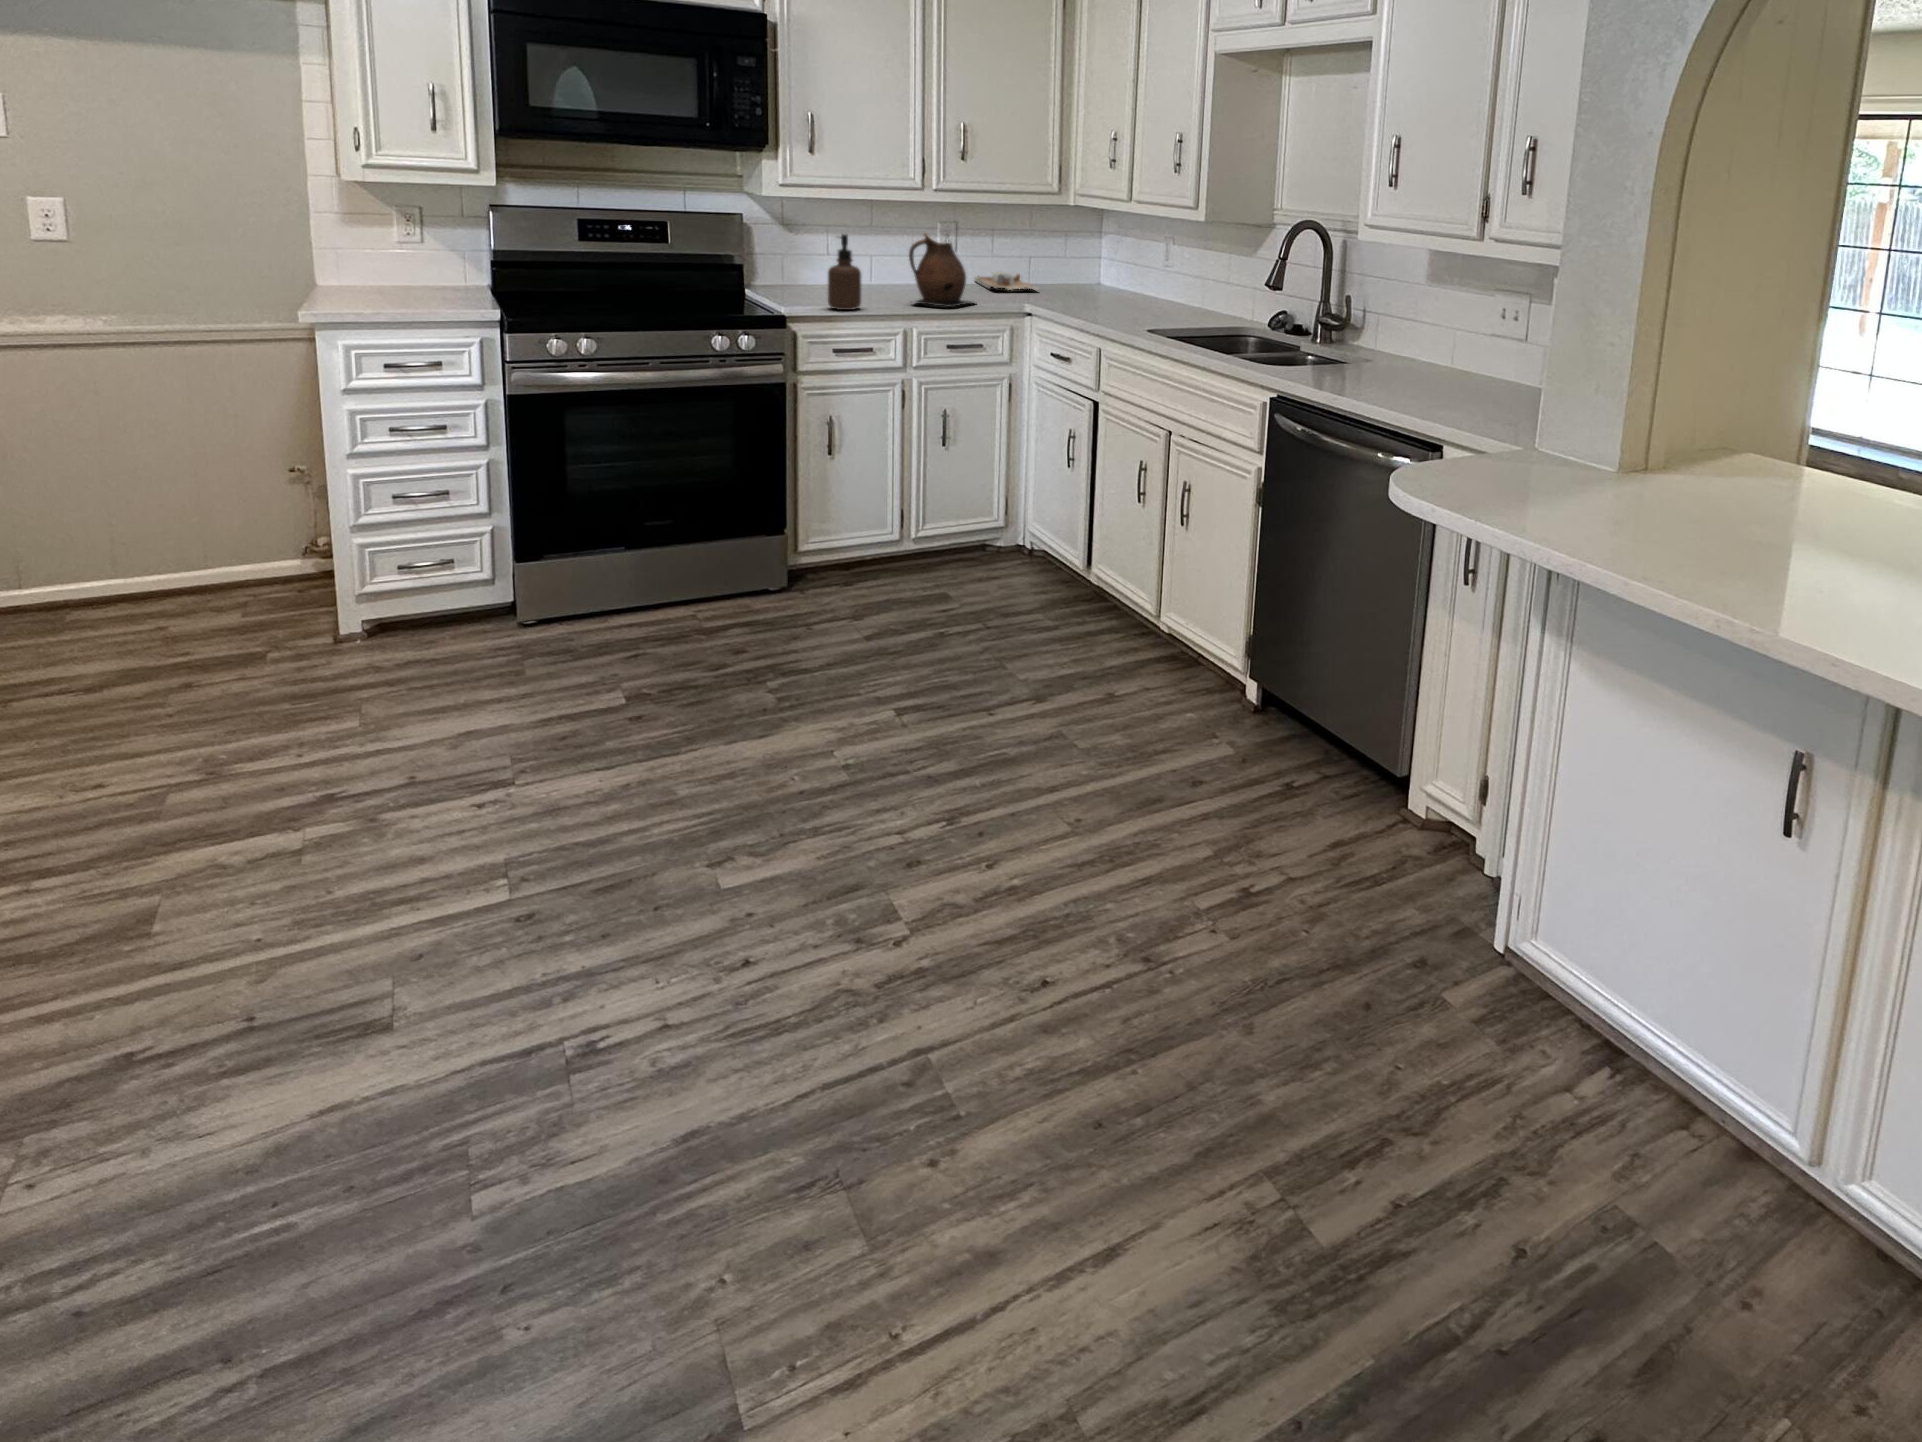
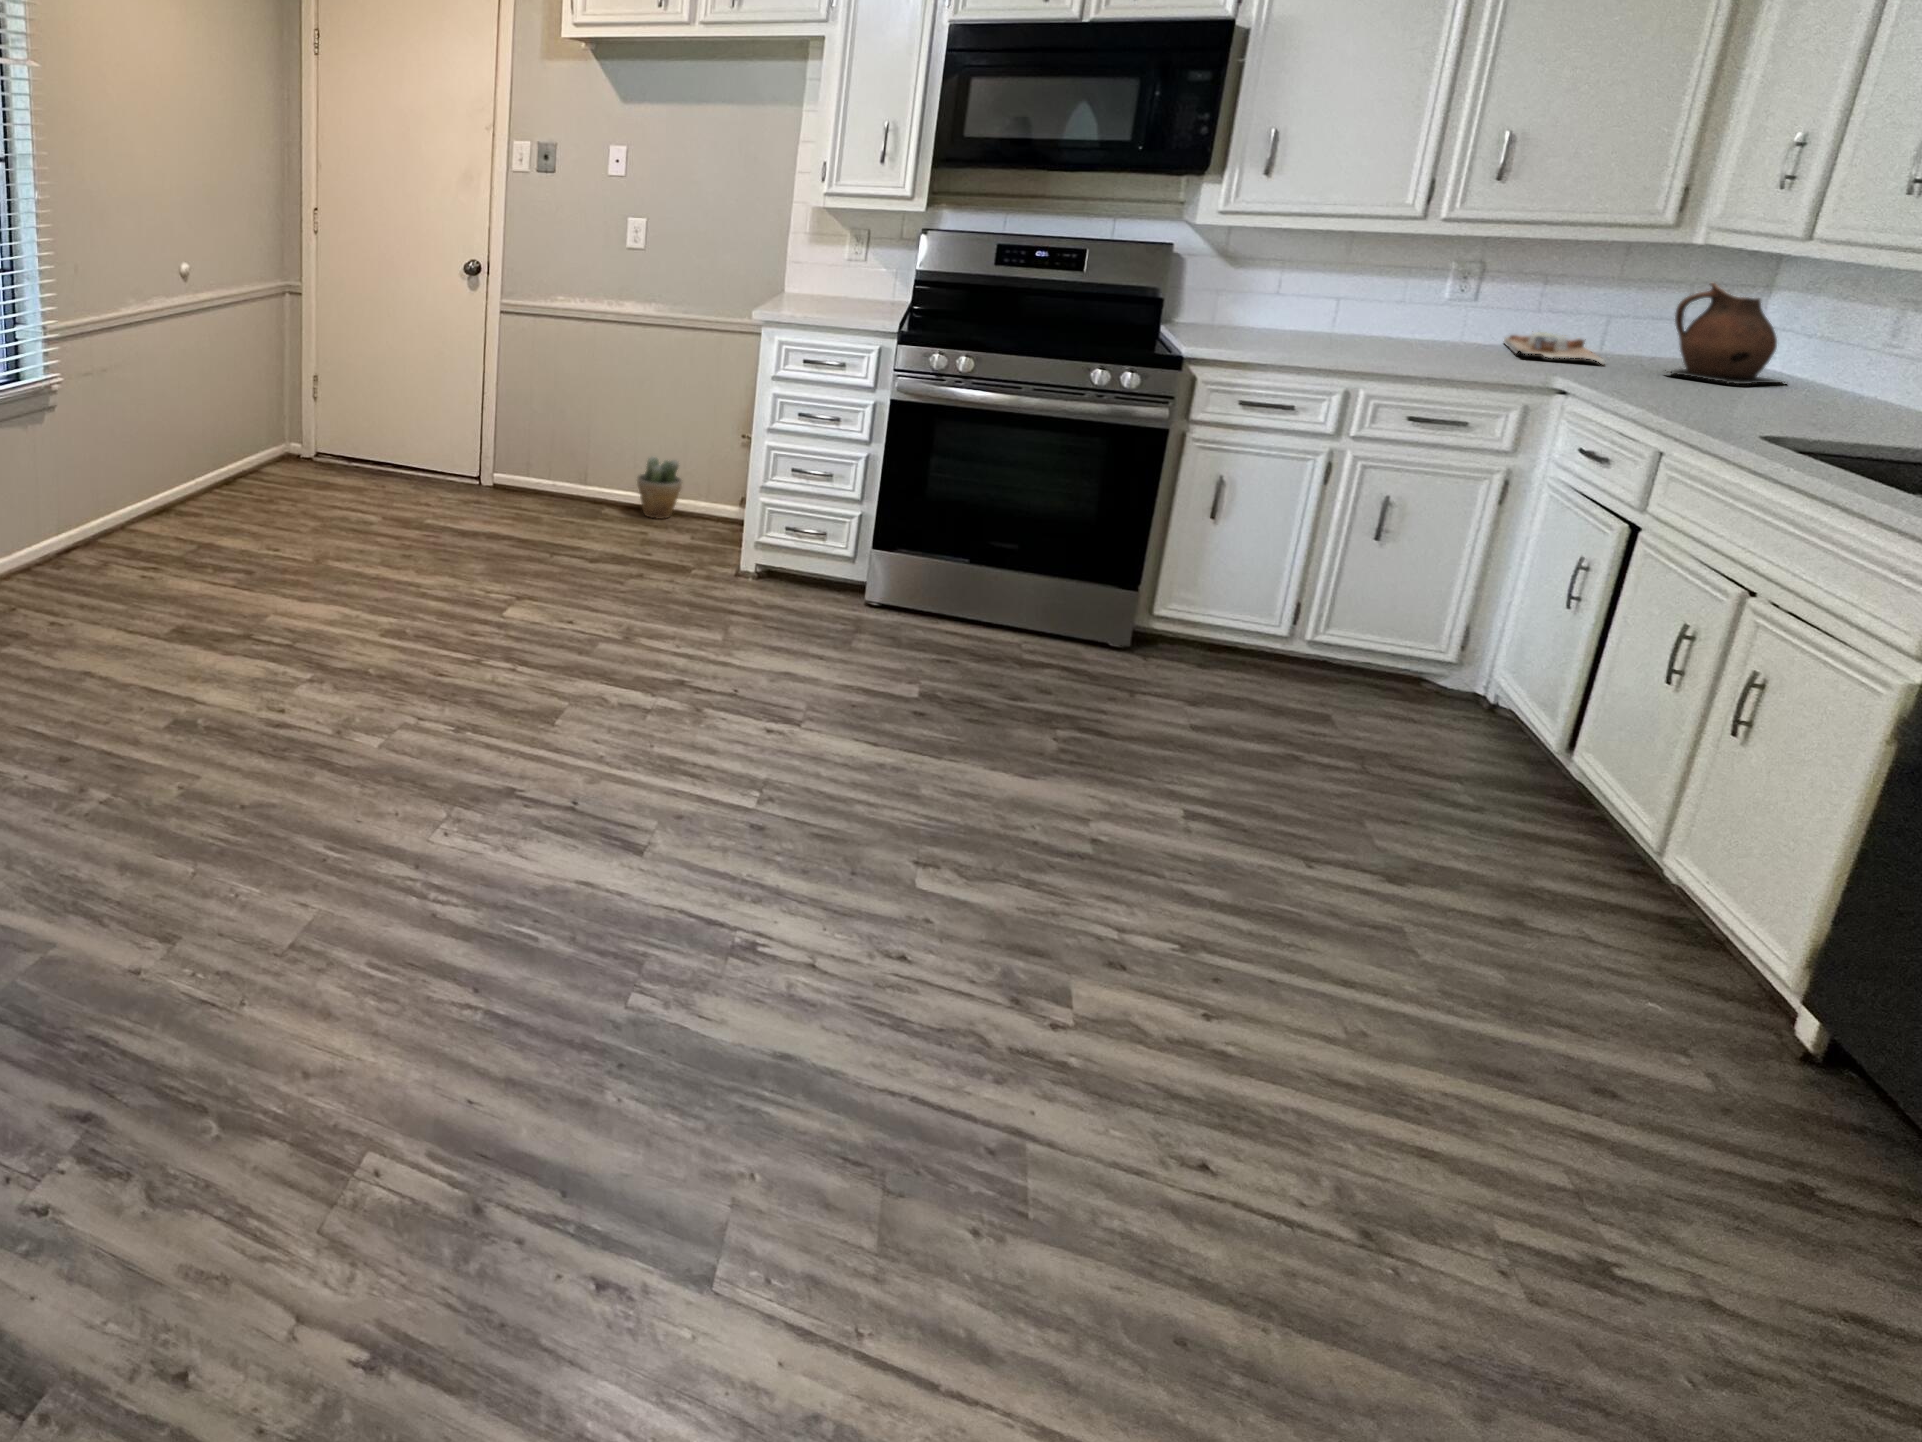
ceramic pitcher: present [909,233,973,307] -> present [1665,283,1781,384]
soap dispenser: present [828,234,861,310] -> none [1247,271,1298,359]
potted plant: none [120,521,202,607] -> present [637,457,682,519]

